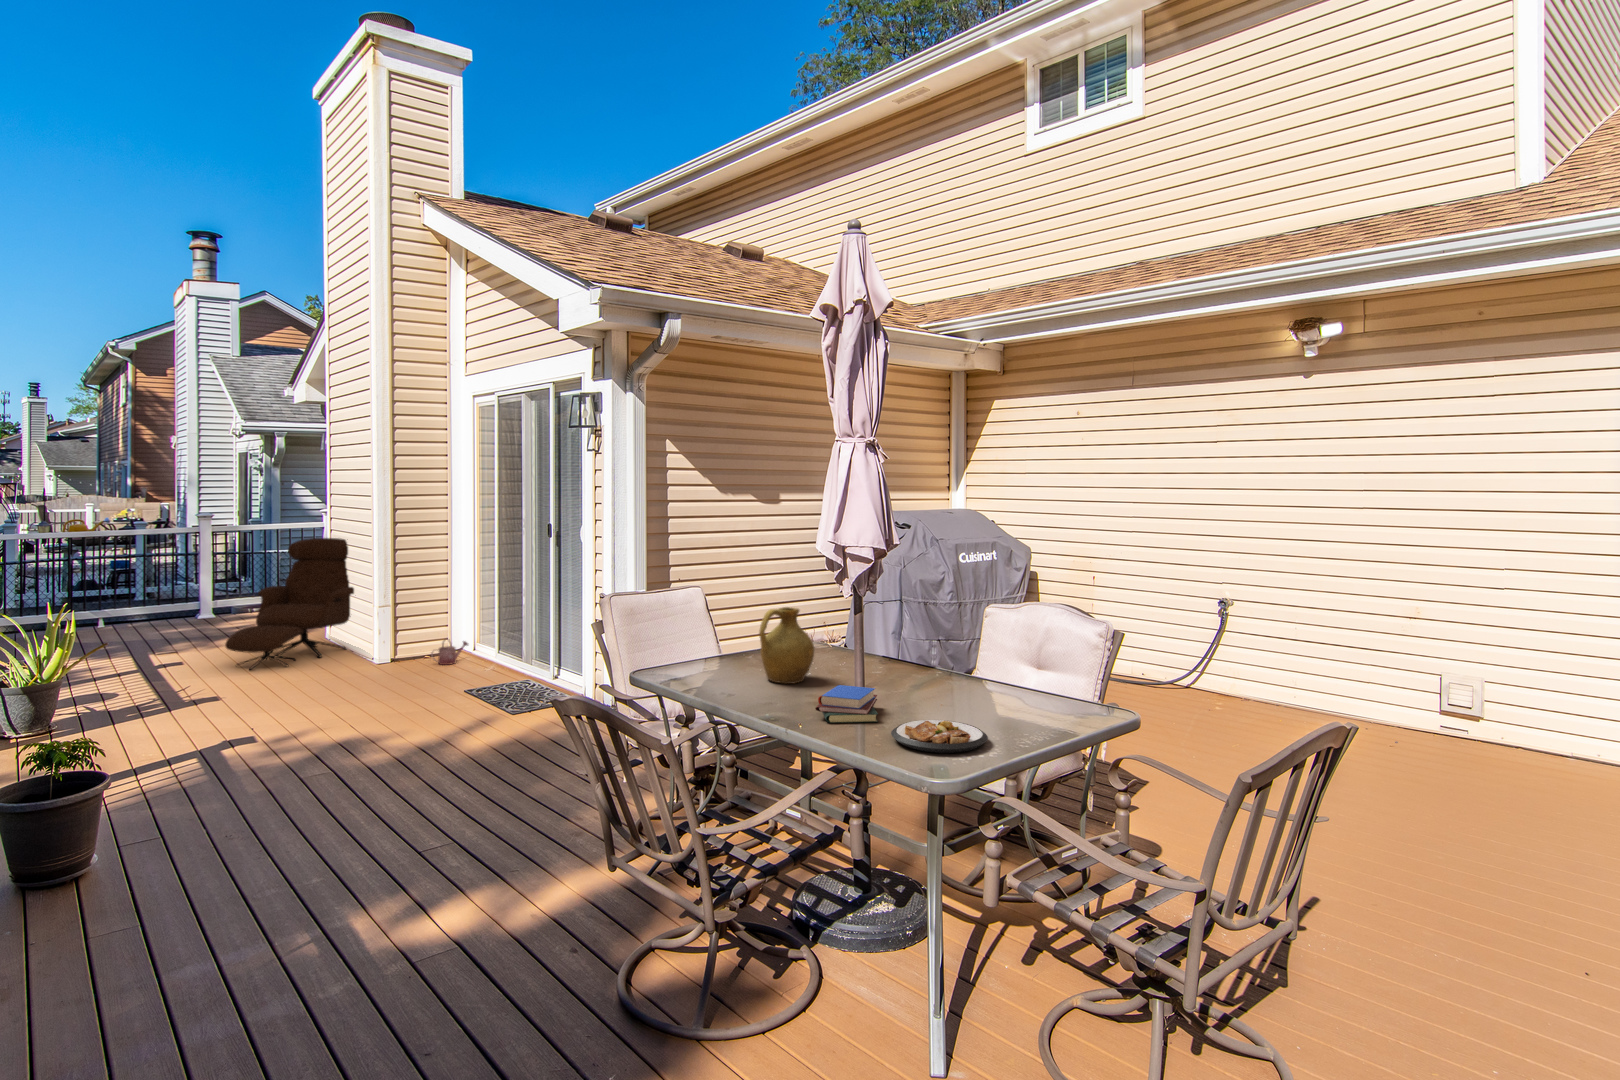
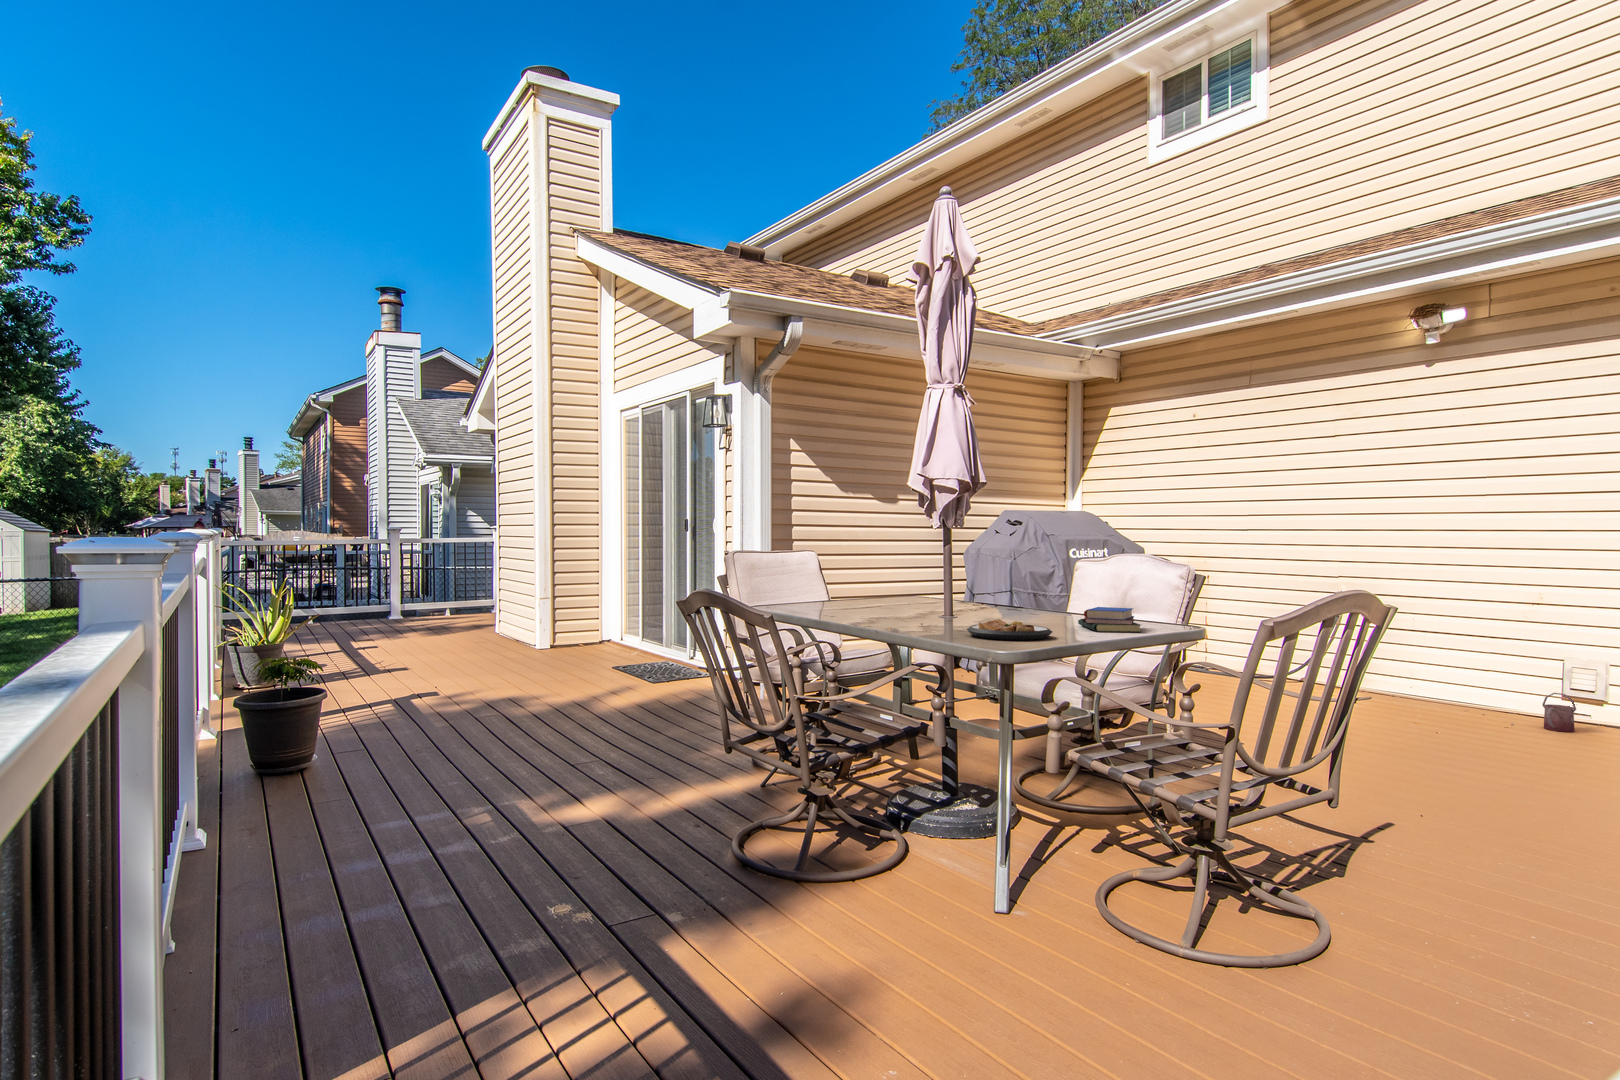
lounge chair: present [225,538,354,670] -> none [410,543,521,653]
pitcher: present [759,607,814,684] -> none [861,550,911,616]
watering can: present [431,639,468,665] -> present [1542,693,1576,732]
book: present [815,685,878,723] -> present [1078,607,1141,632]

